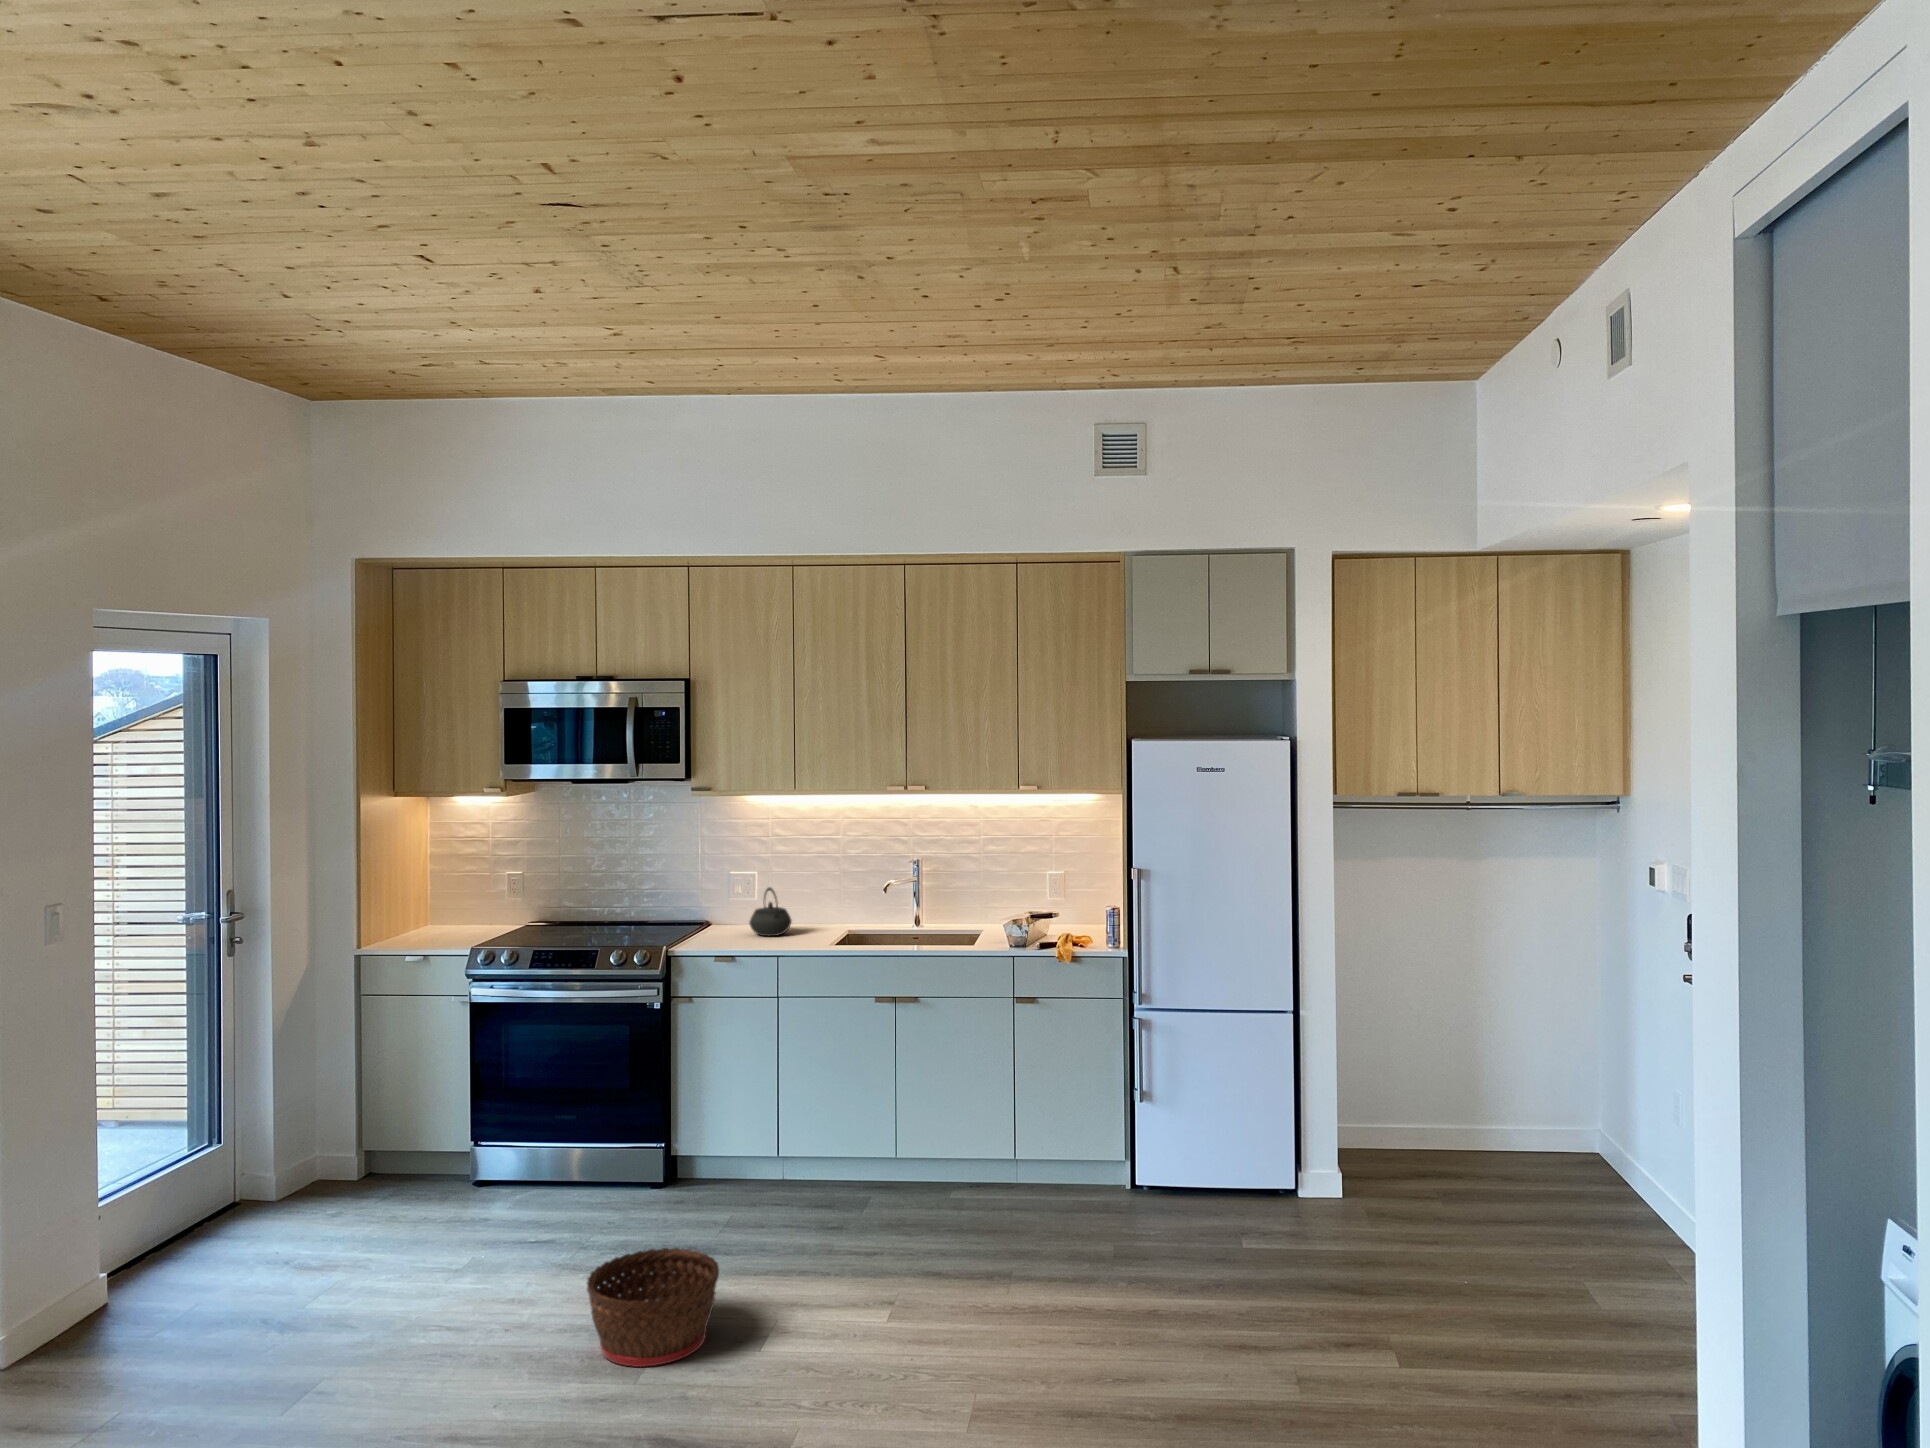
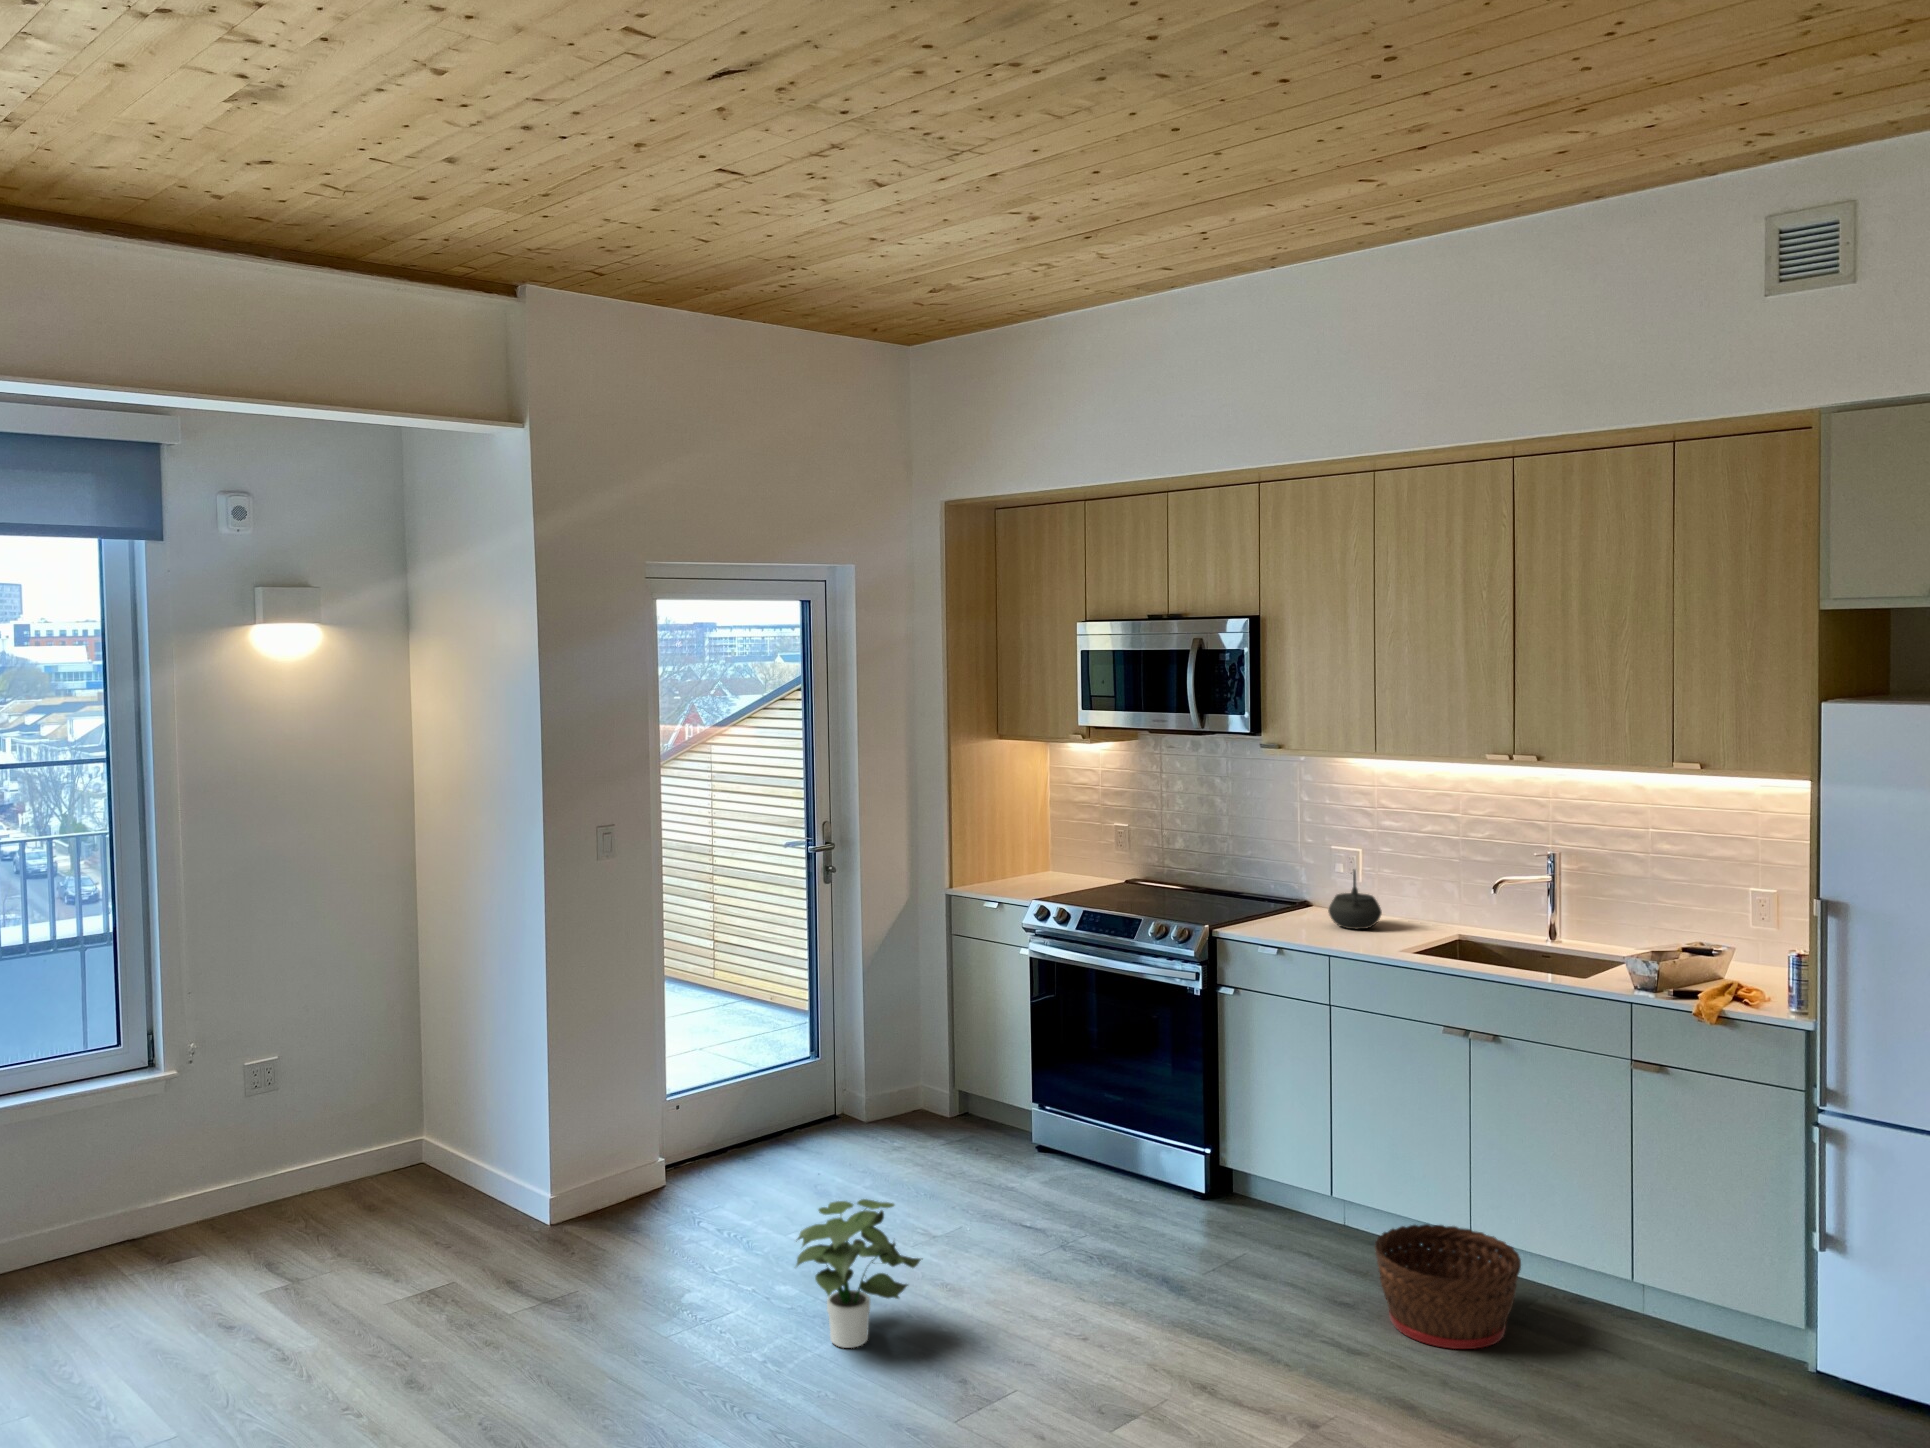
potted plant: none [381,1233,518,1386] -> present [796,1199,921,1348]
basket: present [587,1248,719,1367] -> present [1375,1224,1521,1349]

